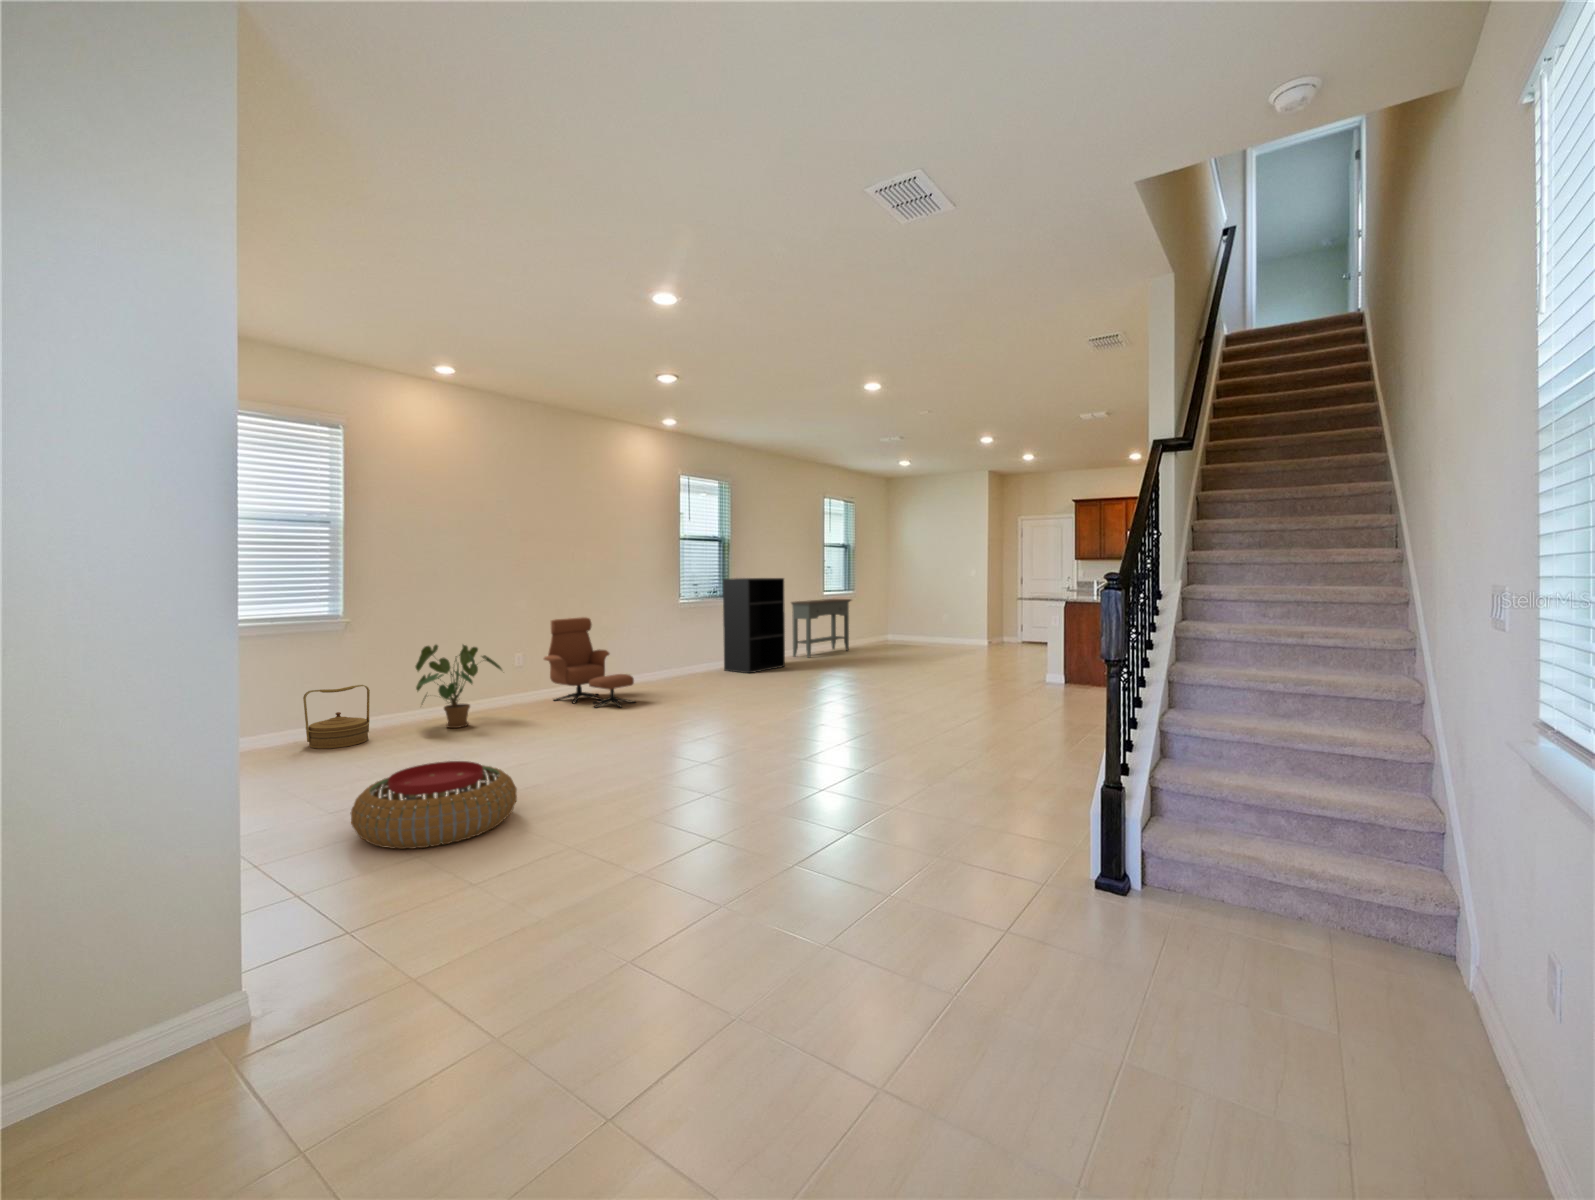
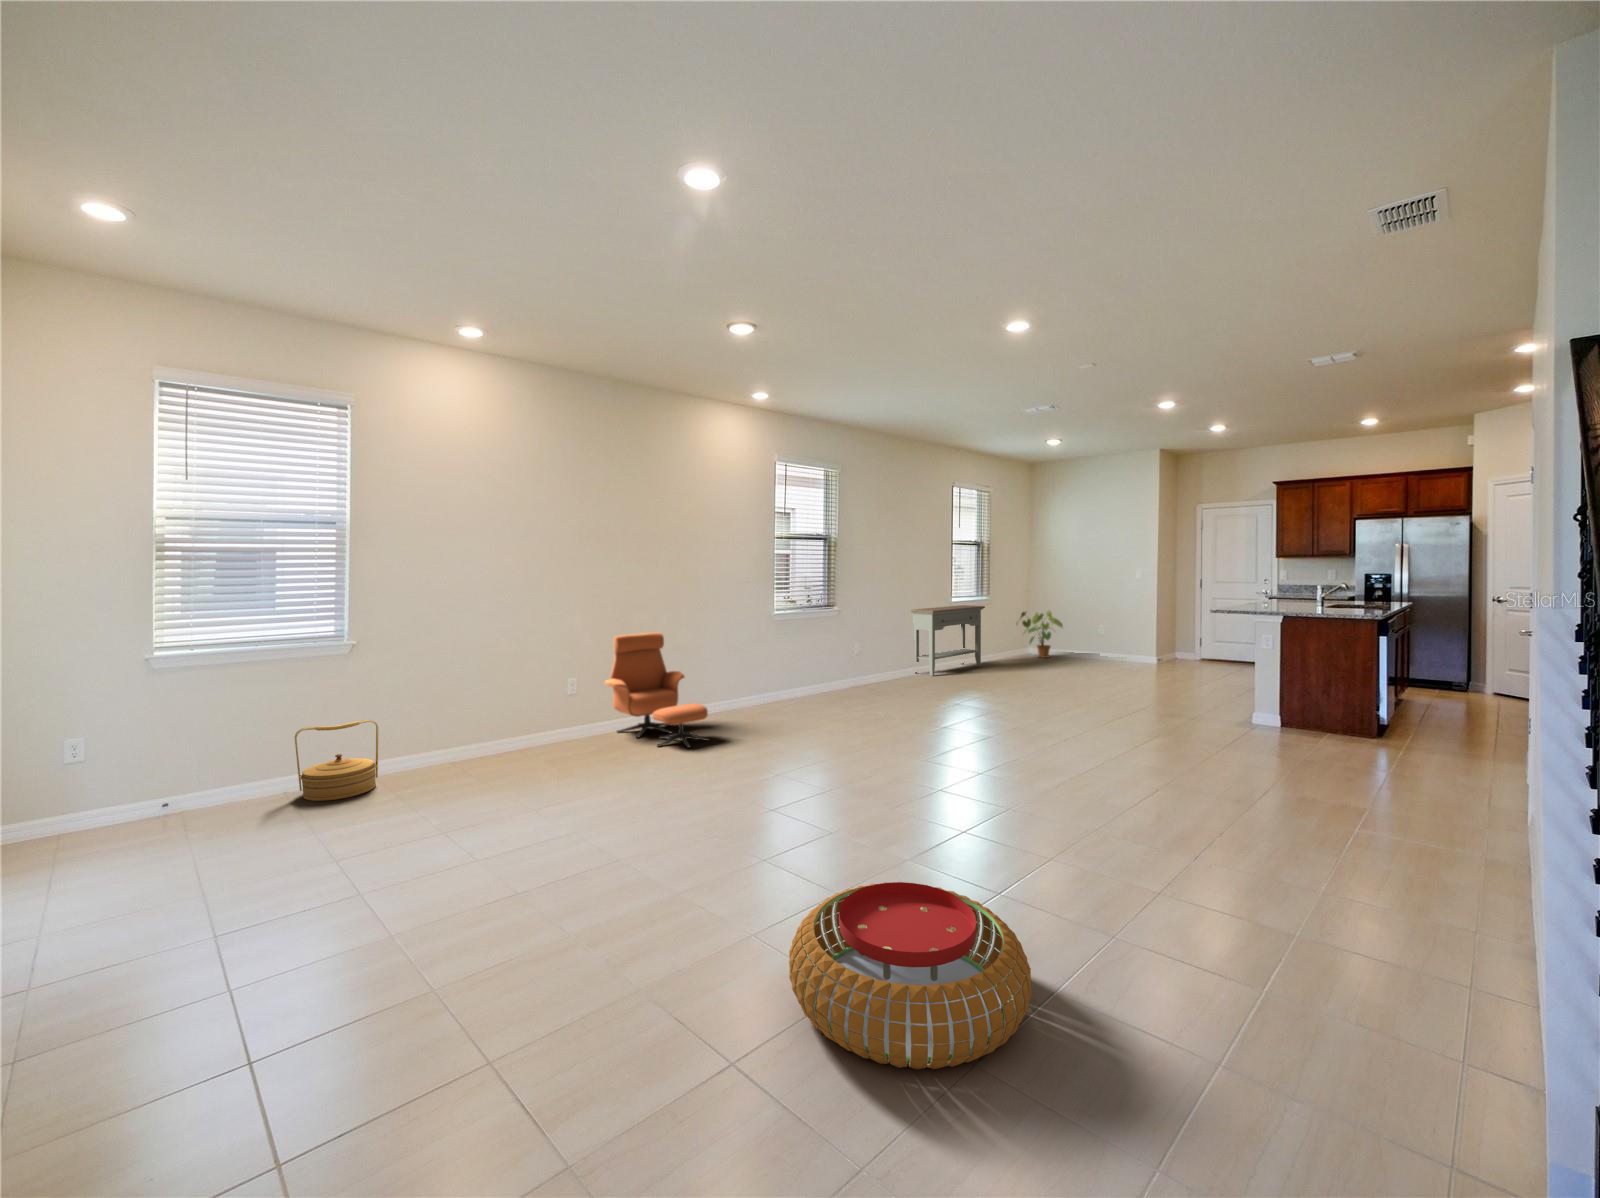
bookshelf: present [723,578,785,673] -> none [828,582,902,698]
house plant: present [416,645,502,728] -> present [1020,611,1063,658]
pouf: present [351,761,517,849] -> present [789,882,1031,1070]

